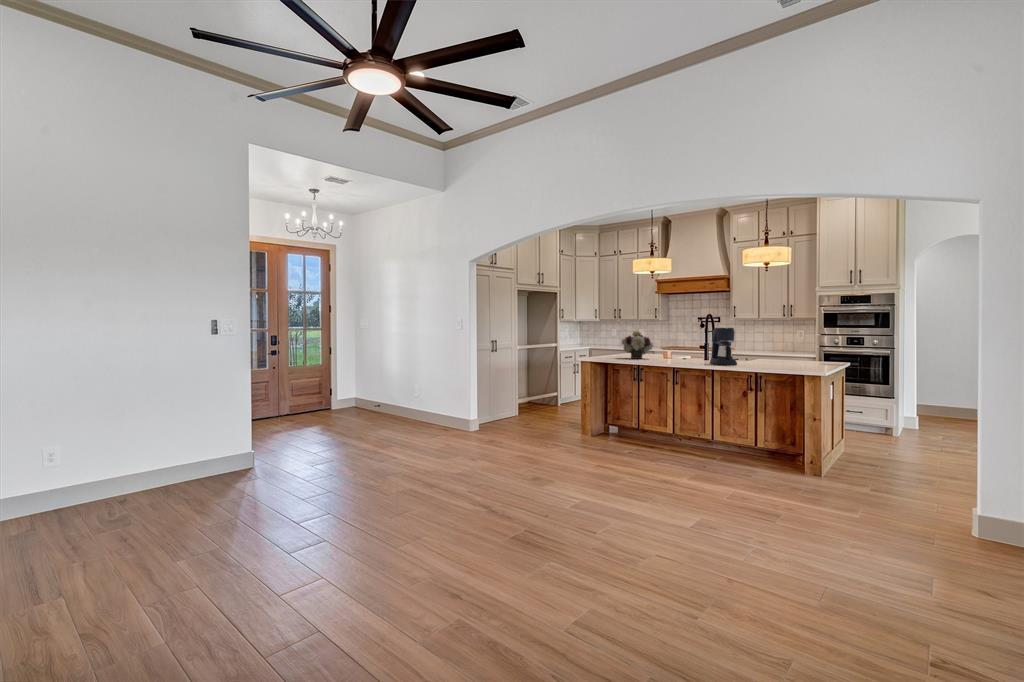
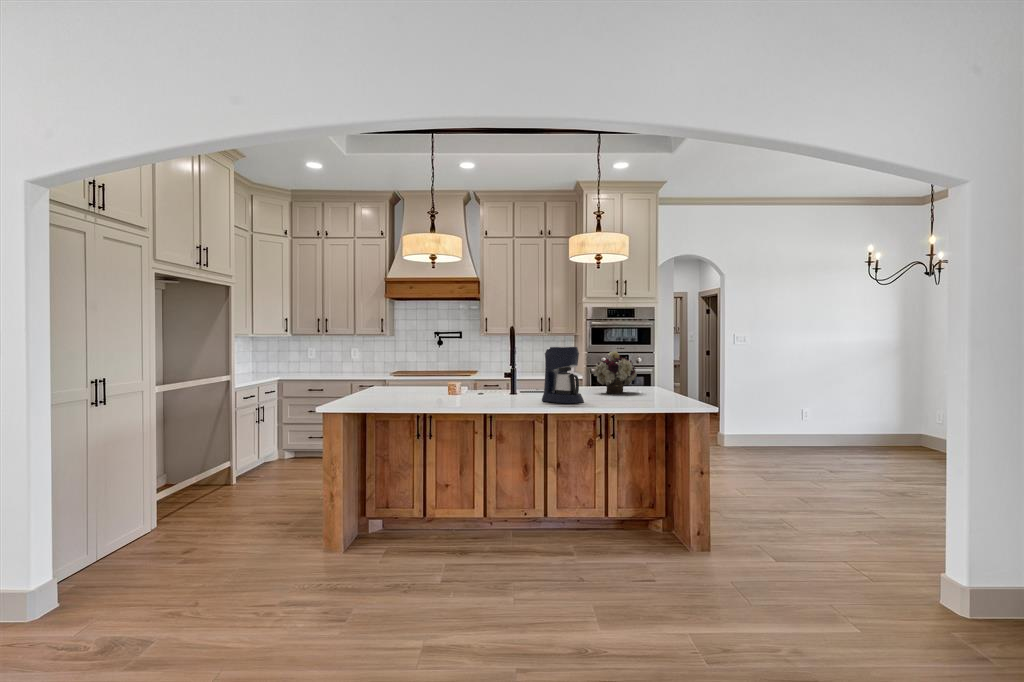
flower arrangement: present [622,330,653,359] -> present [593,351,637,394]

